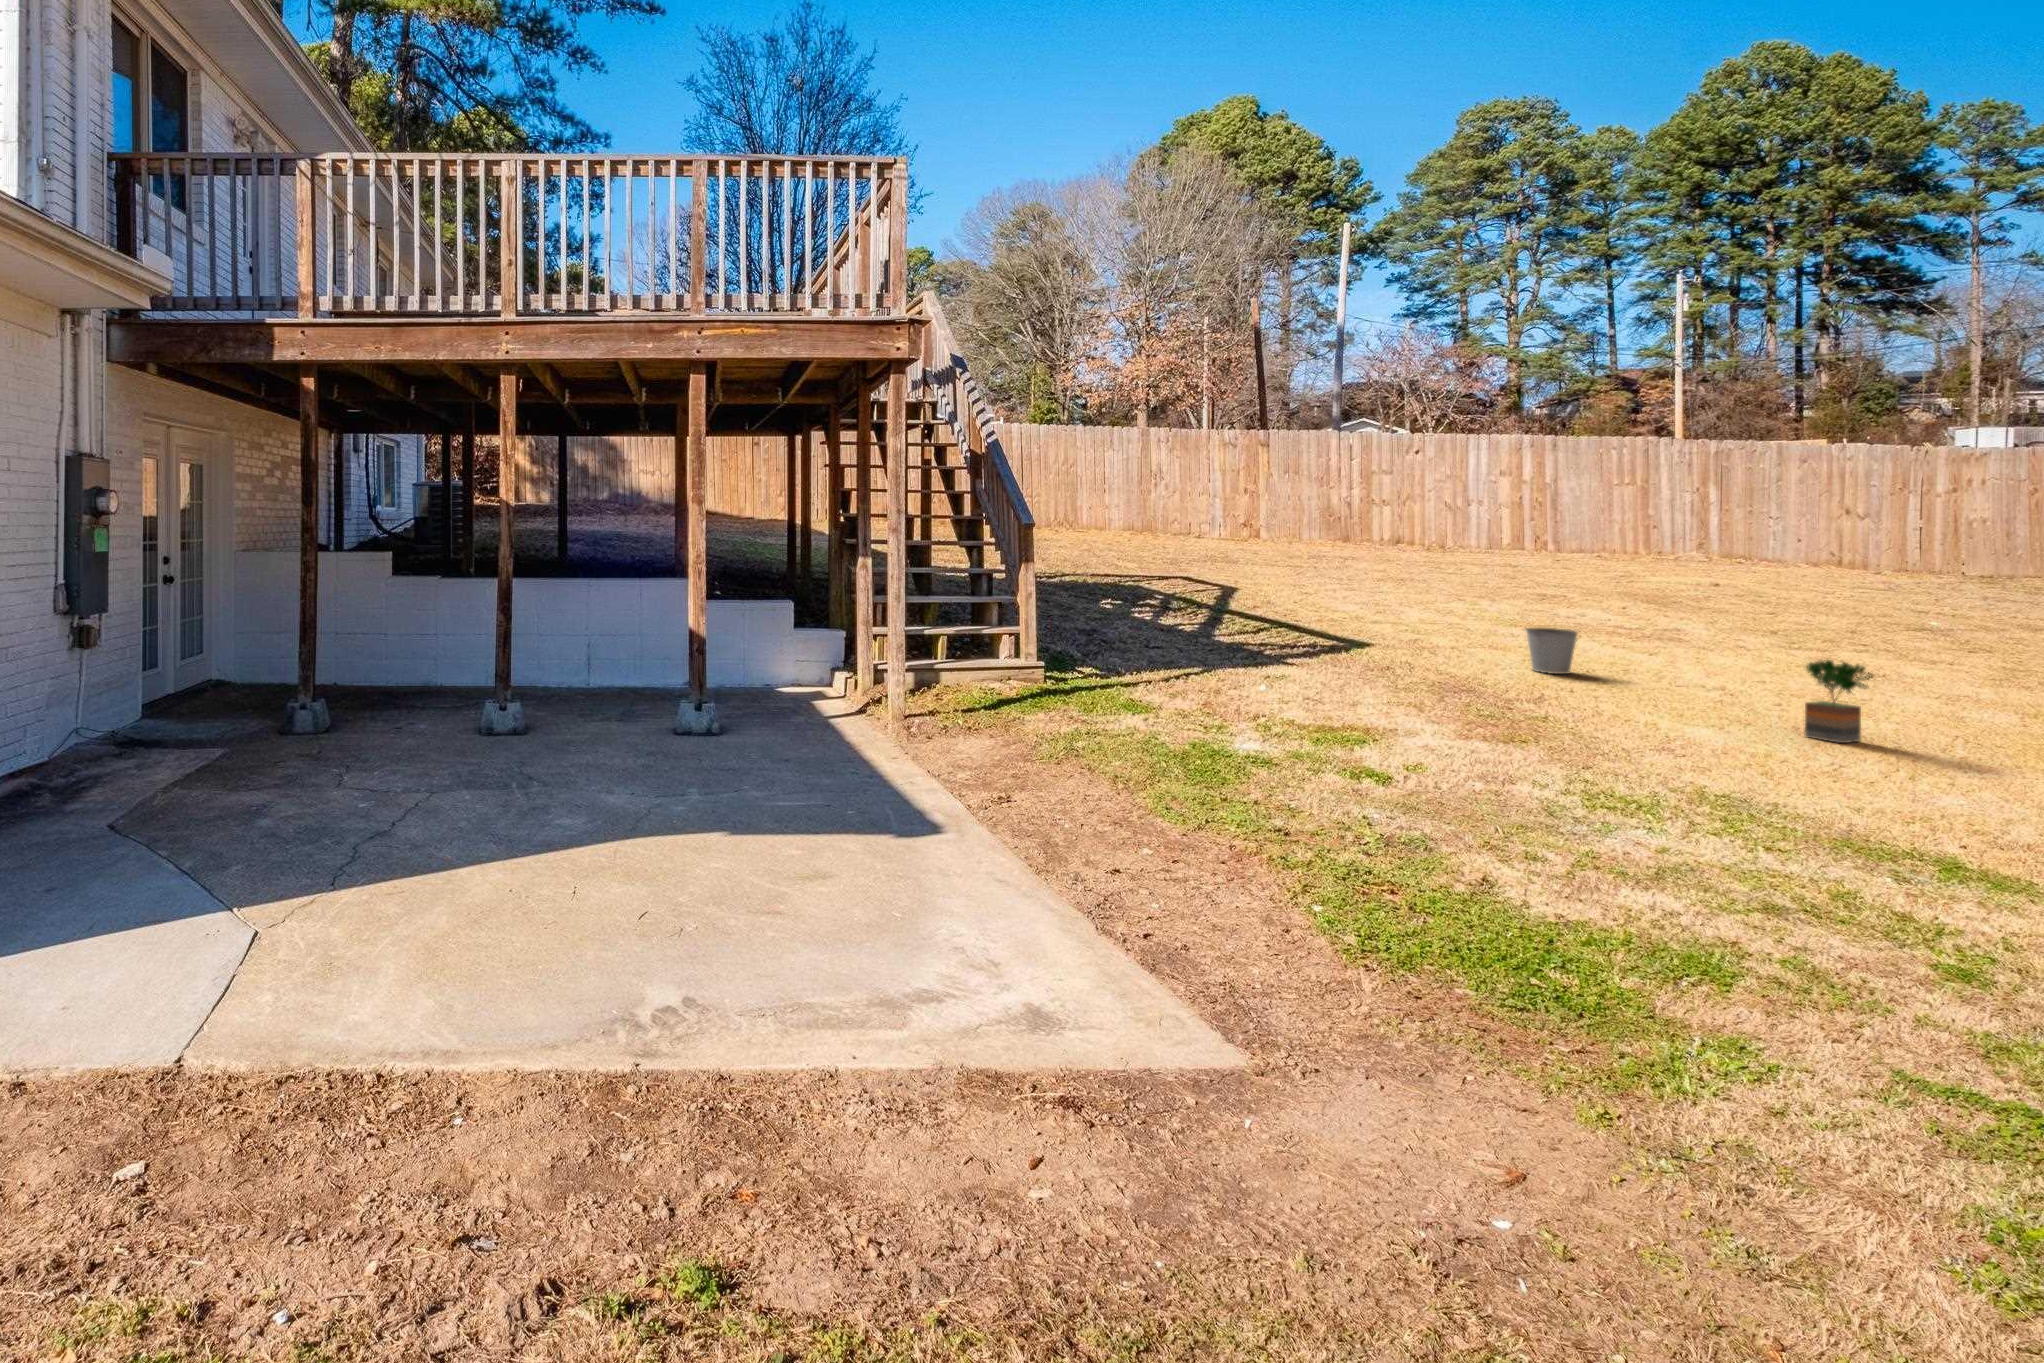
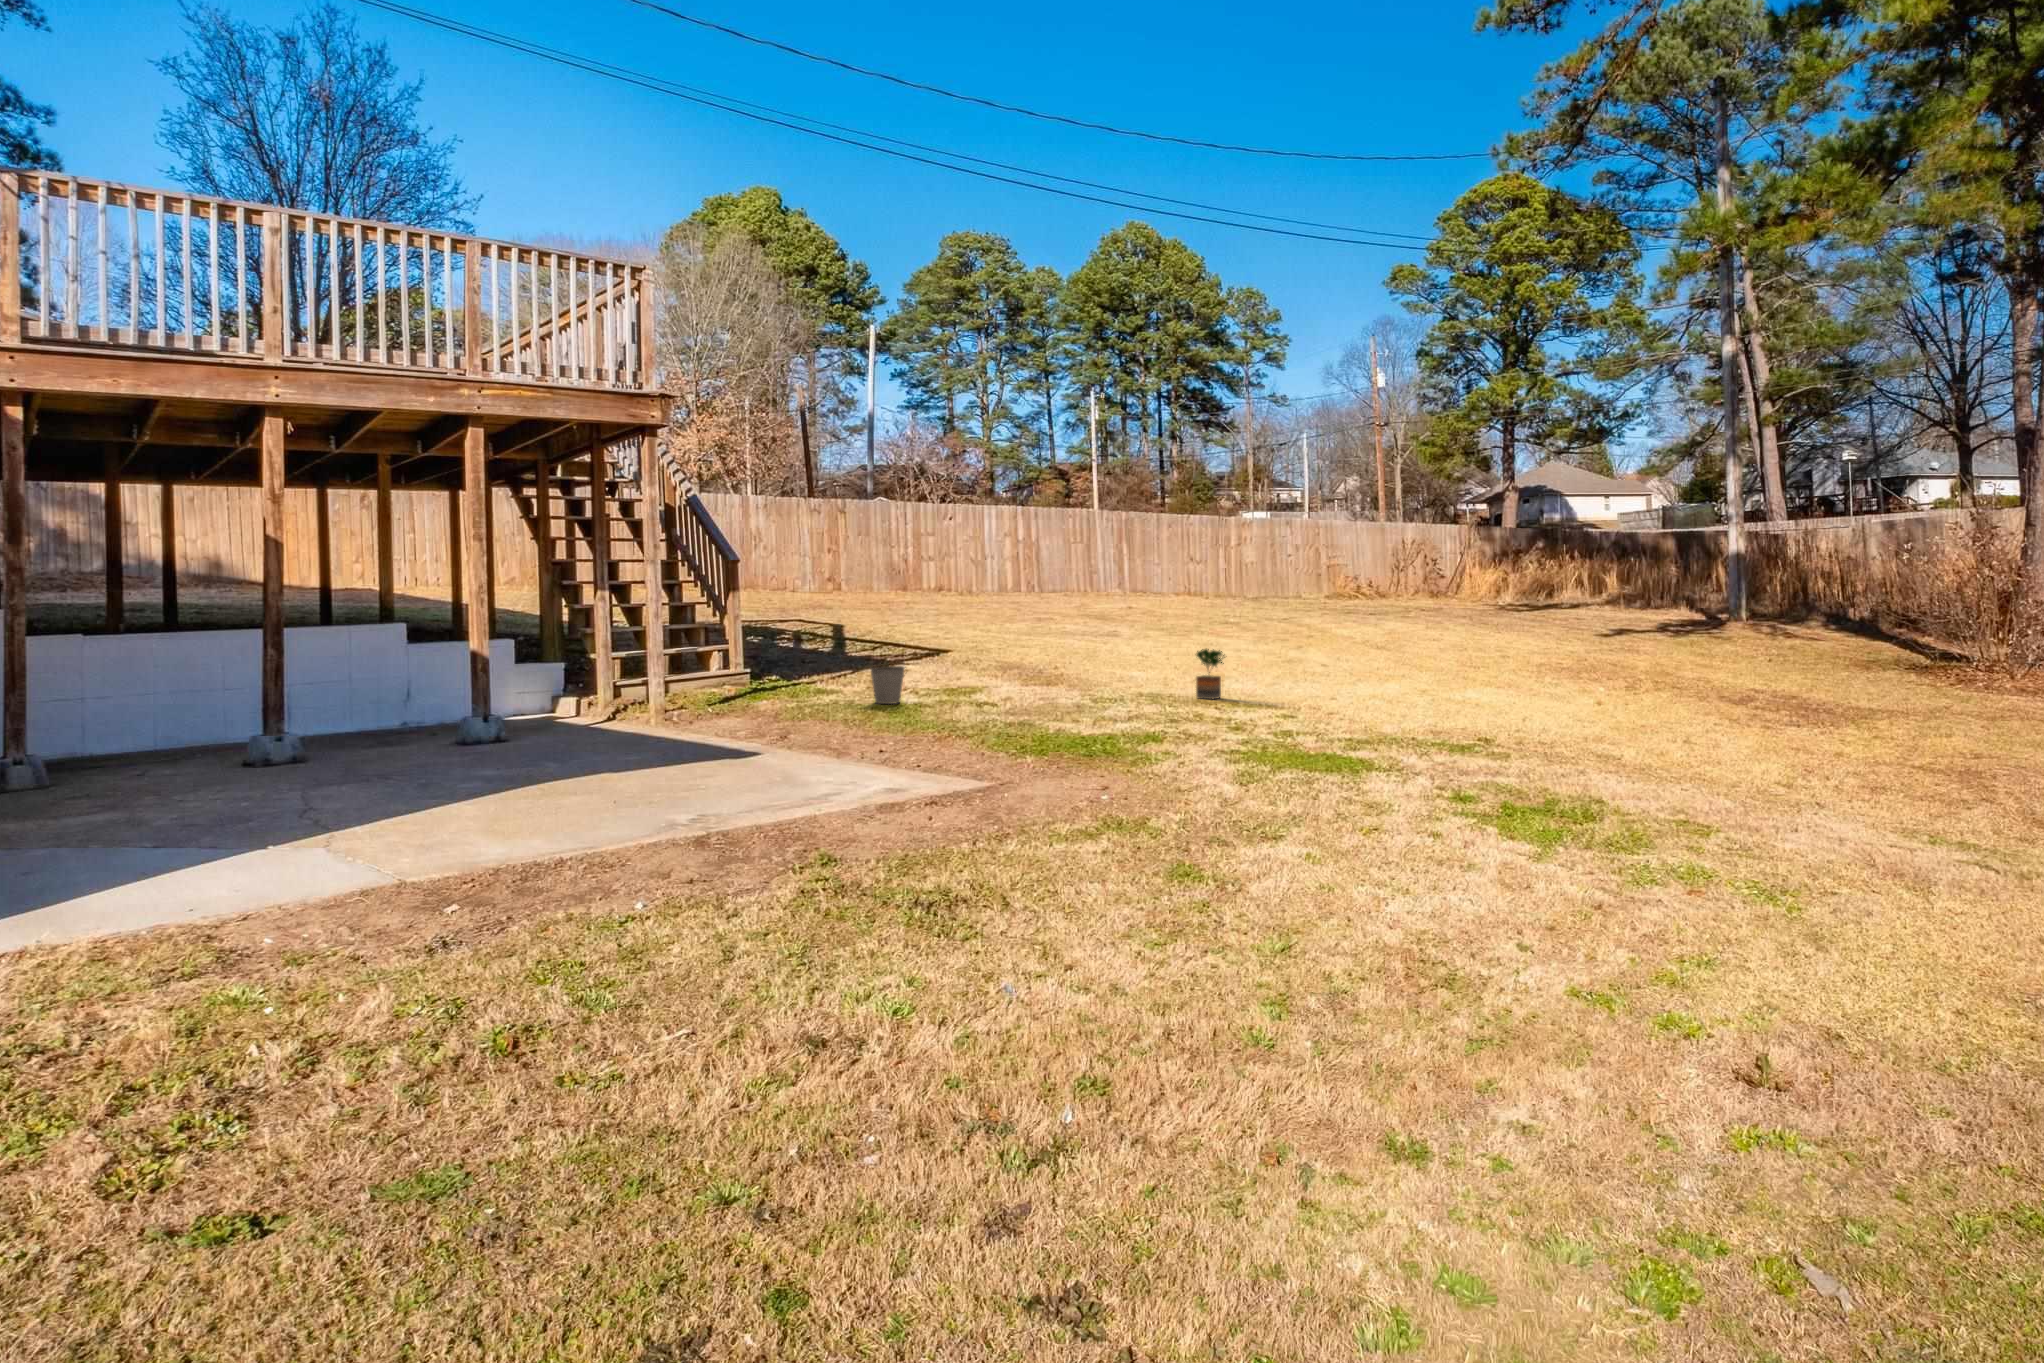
bucket: present [1525,626,1579,674] -> present [871,666,905,704]

